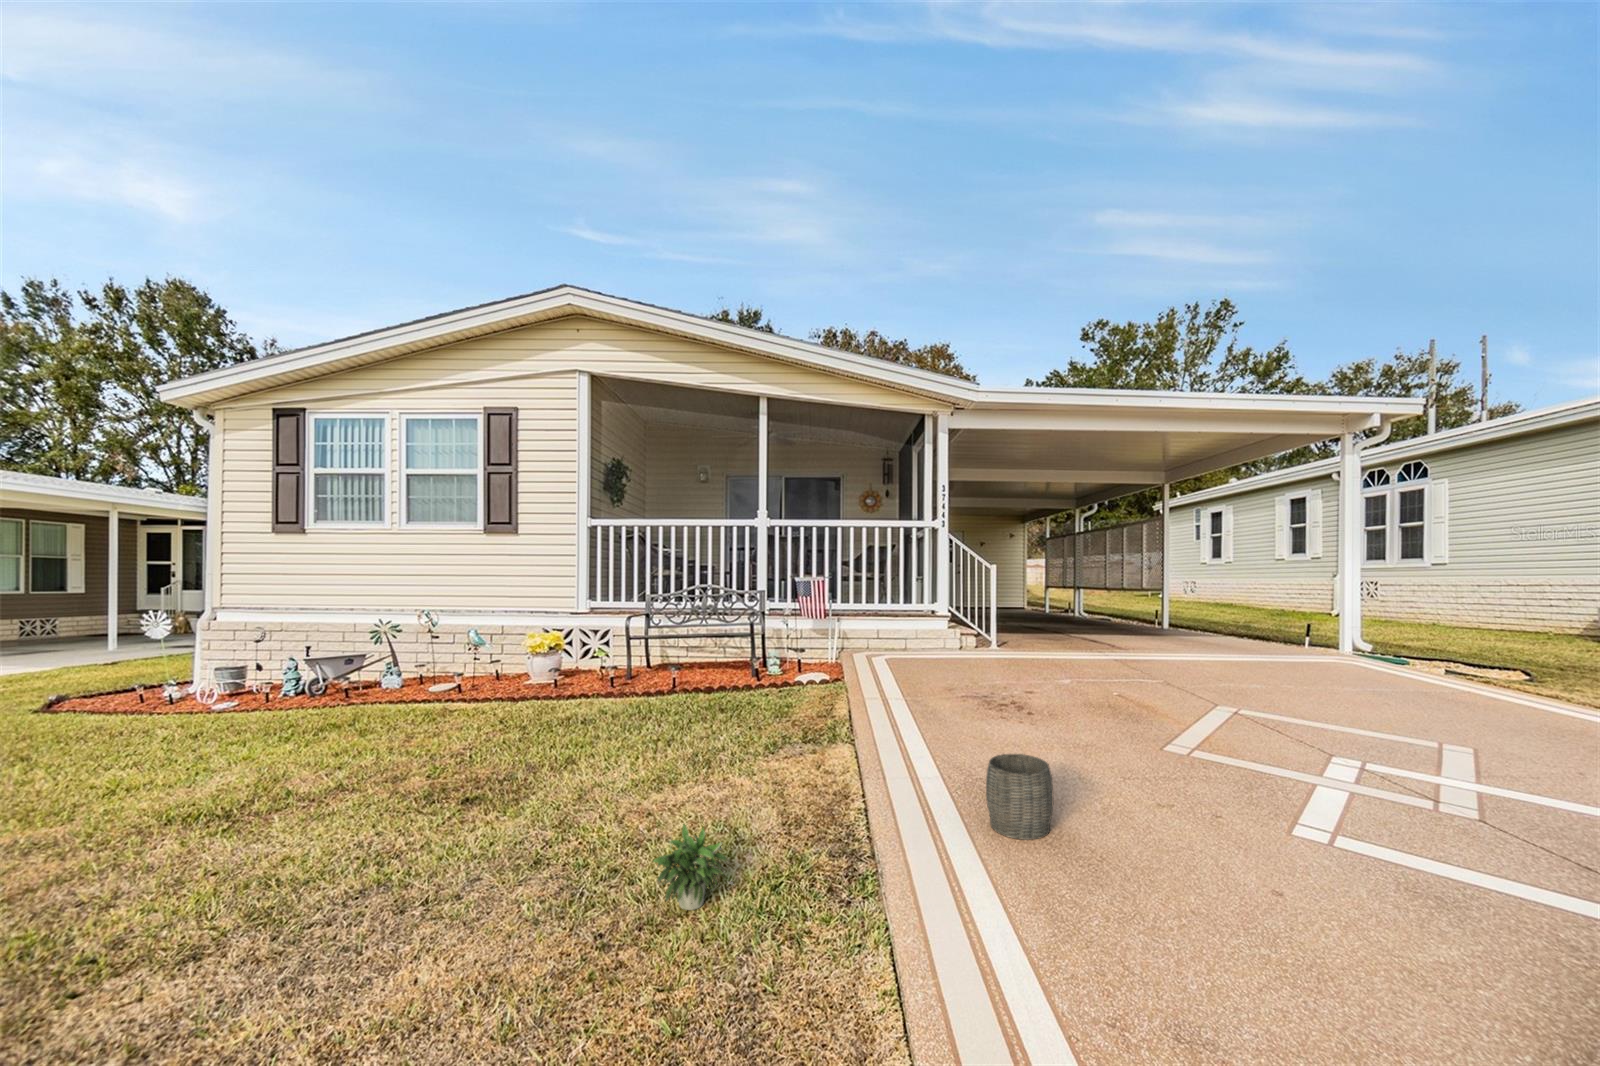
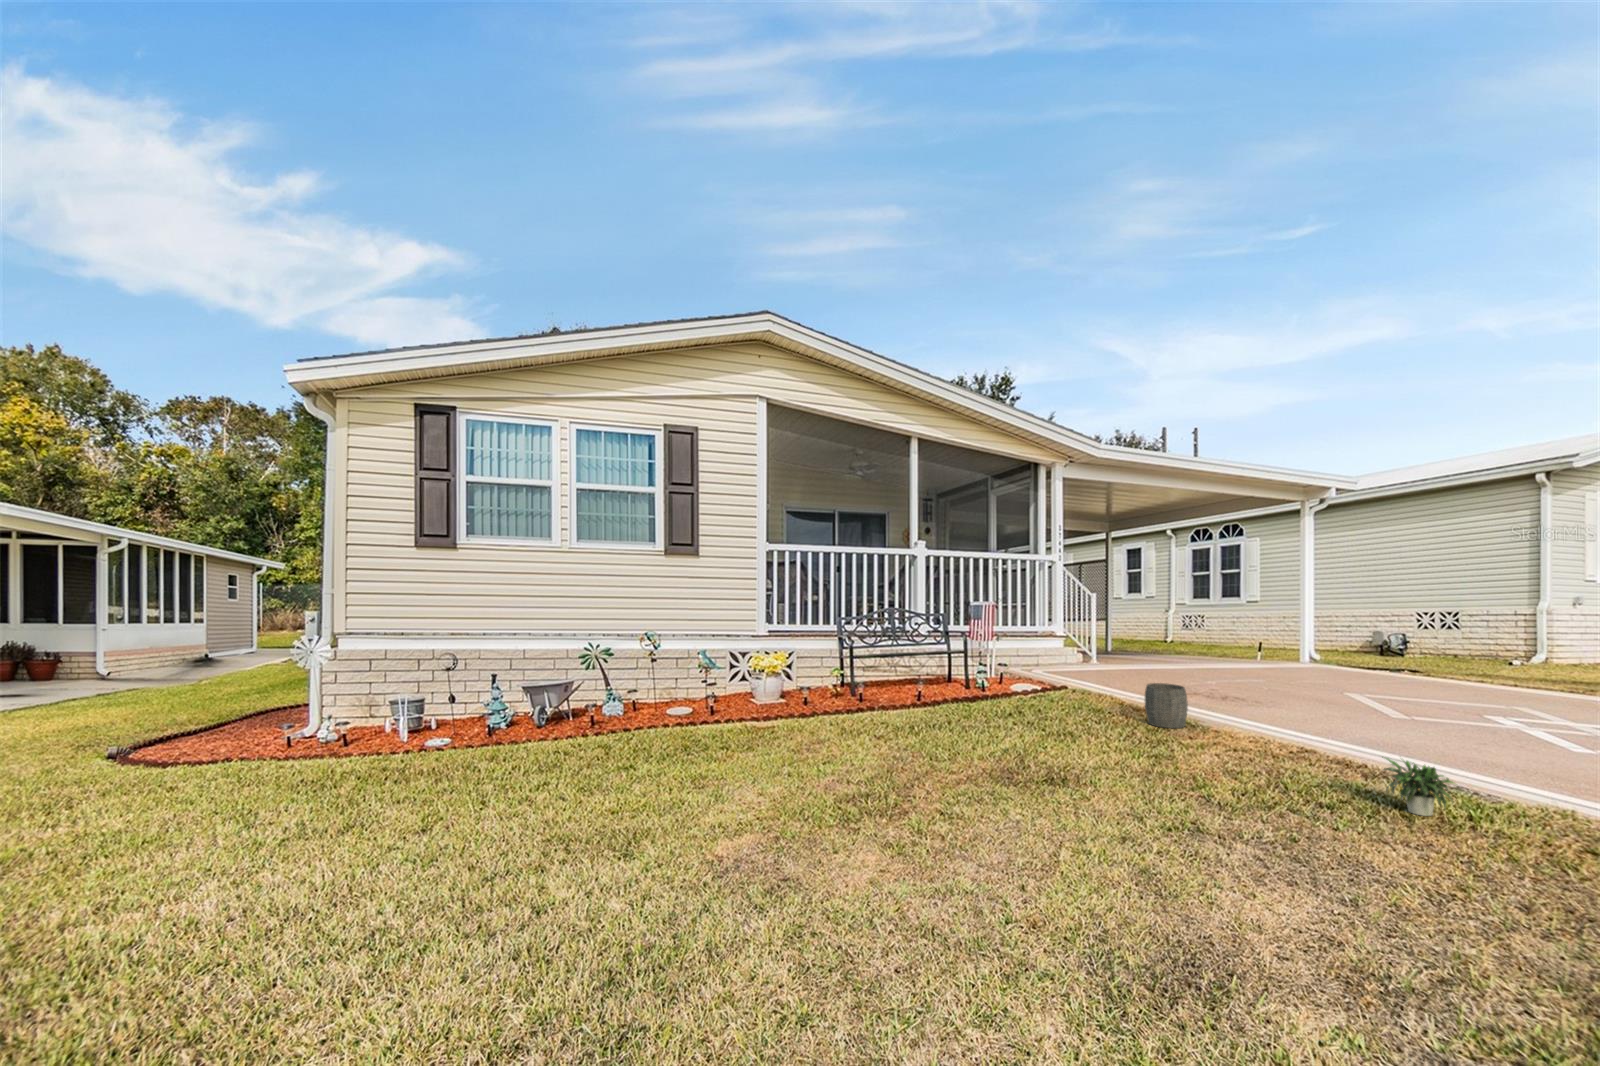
woven basket: present [986,754,1054,840] -> present [1145,683,1188,728]

